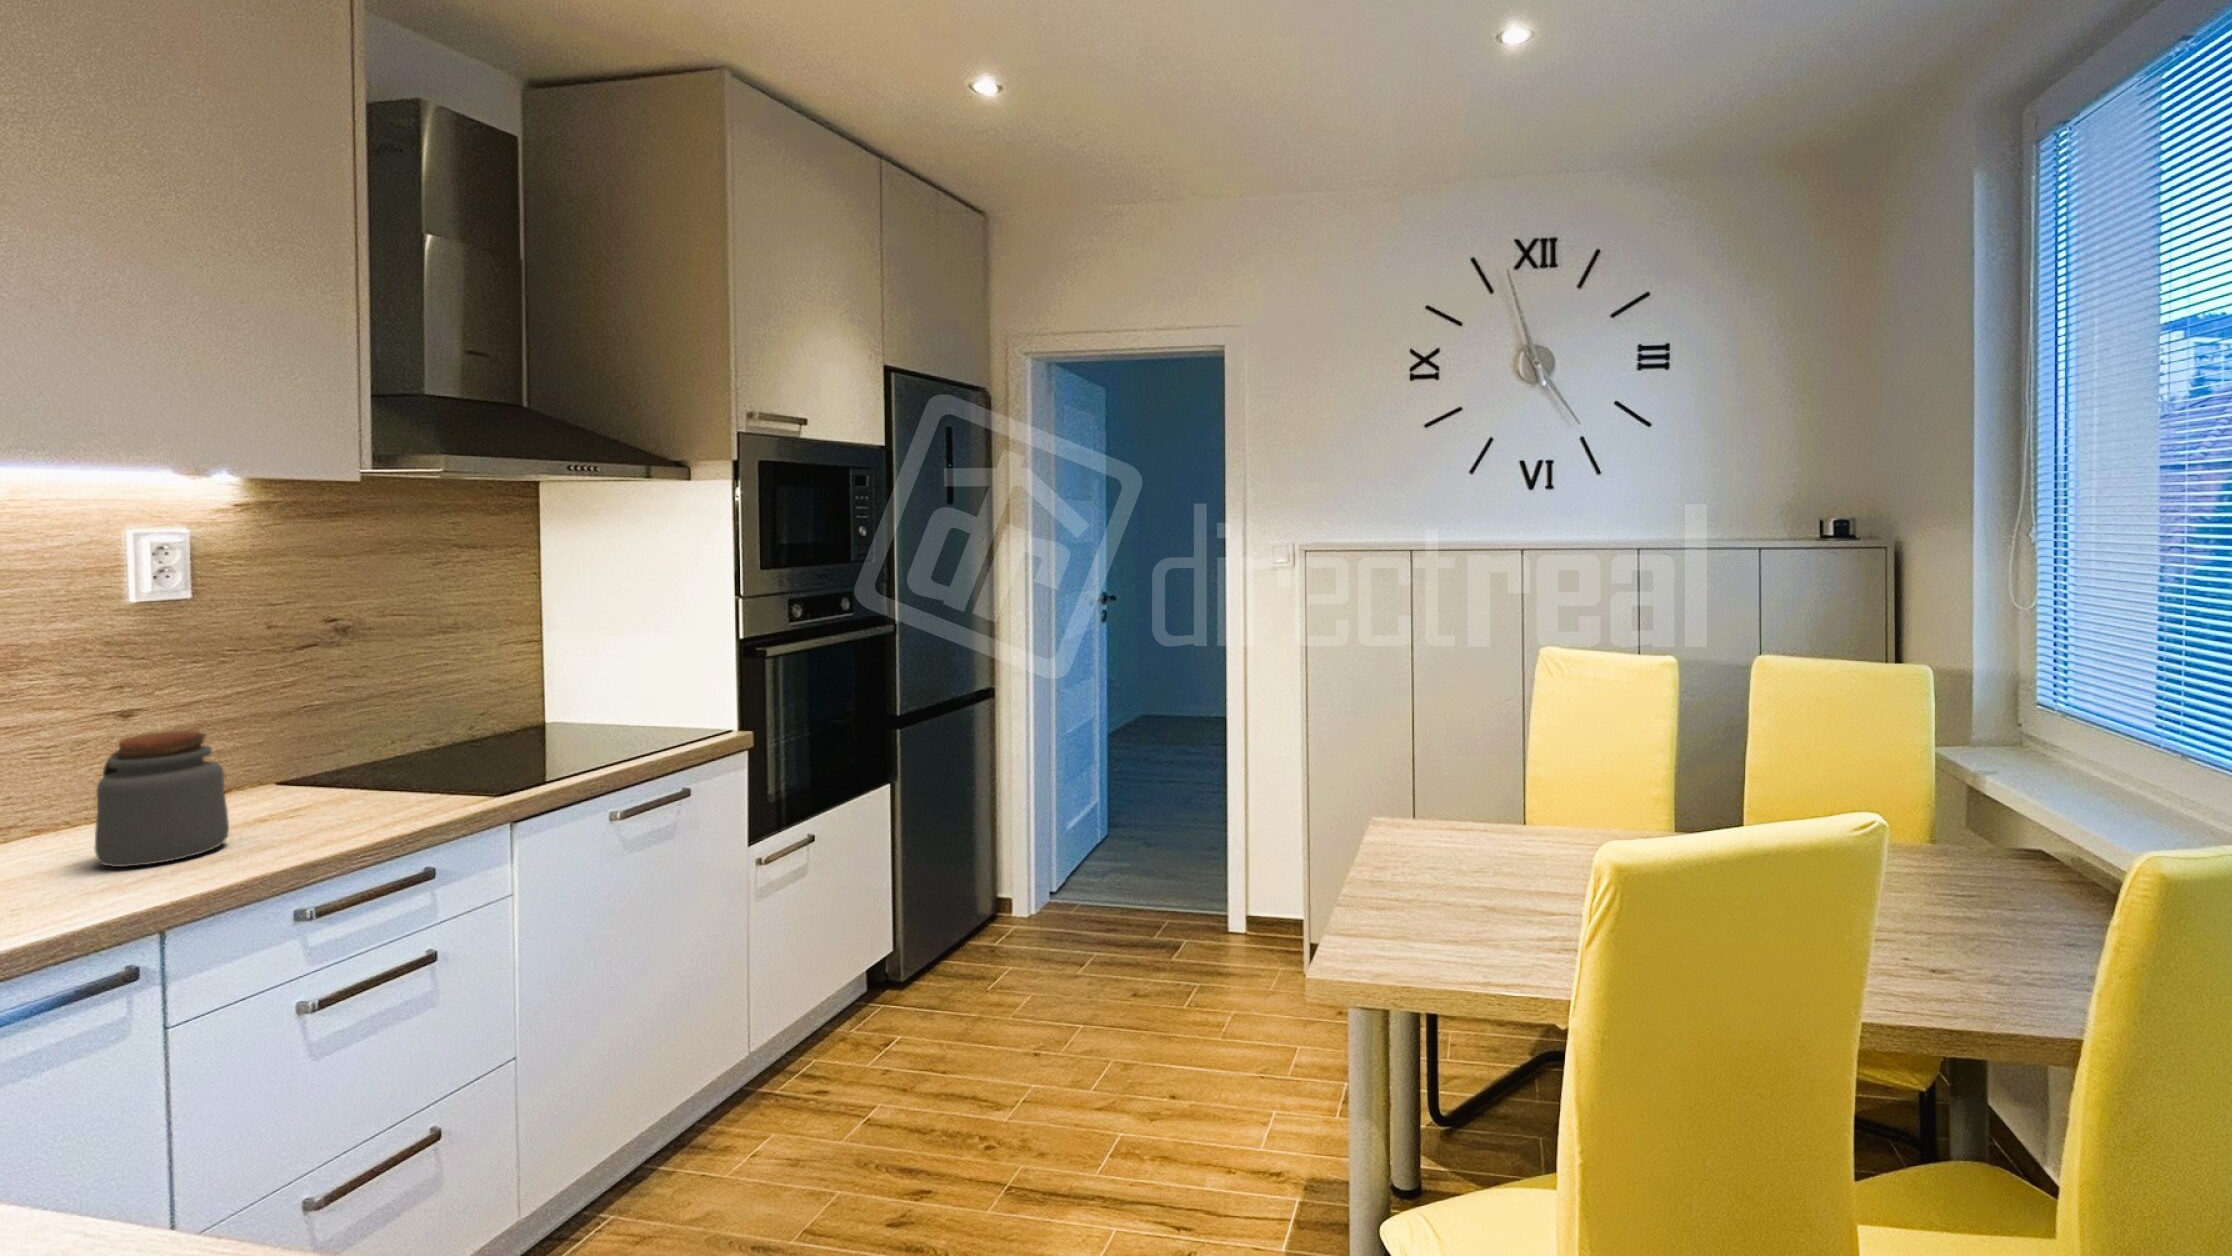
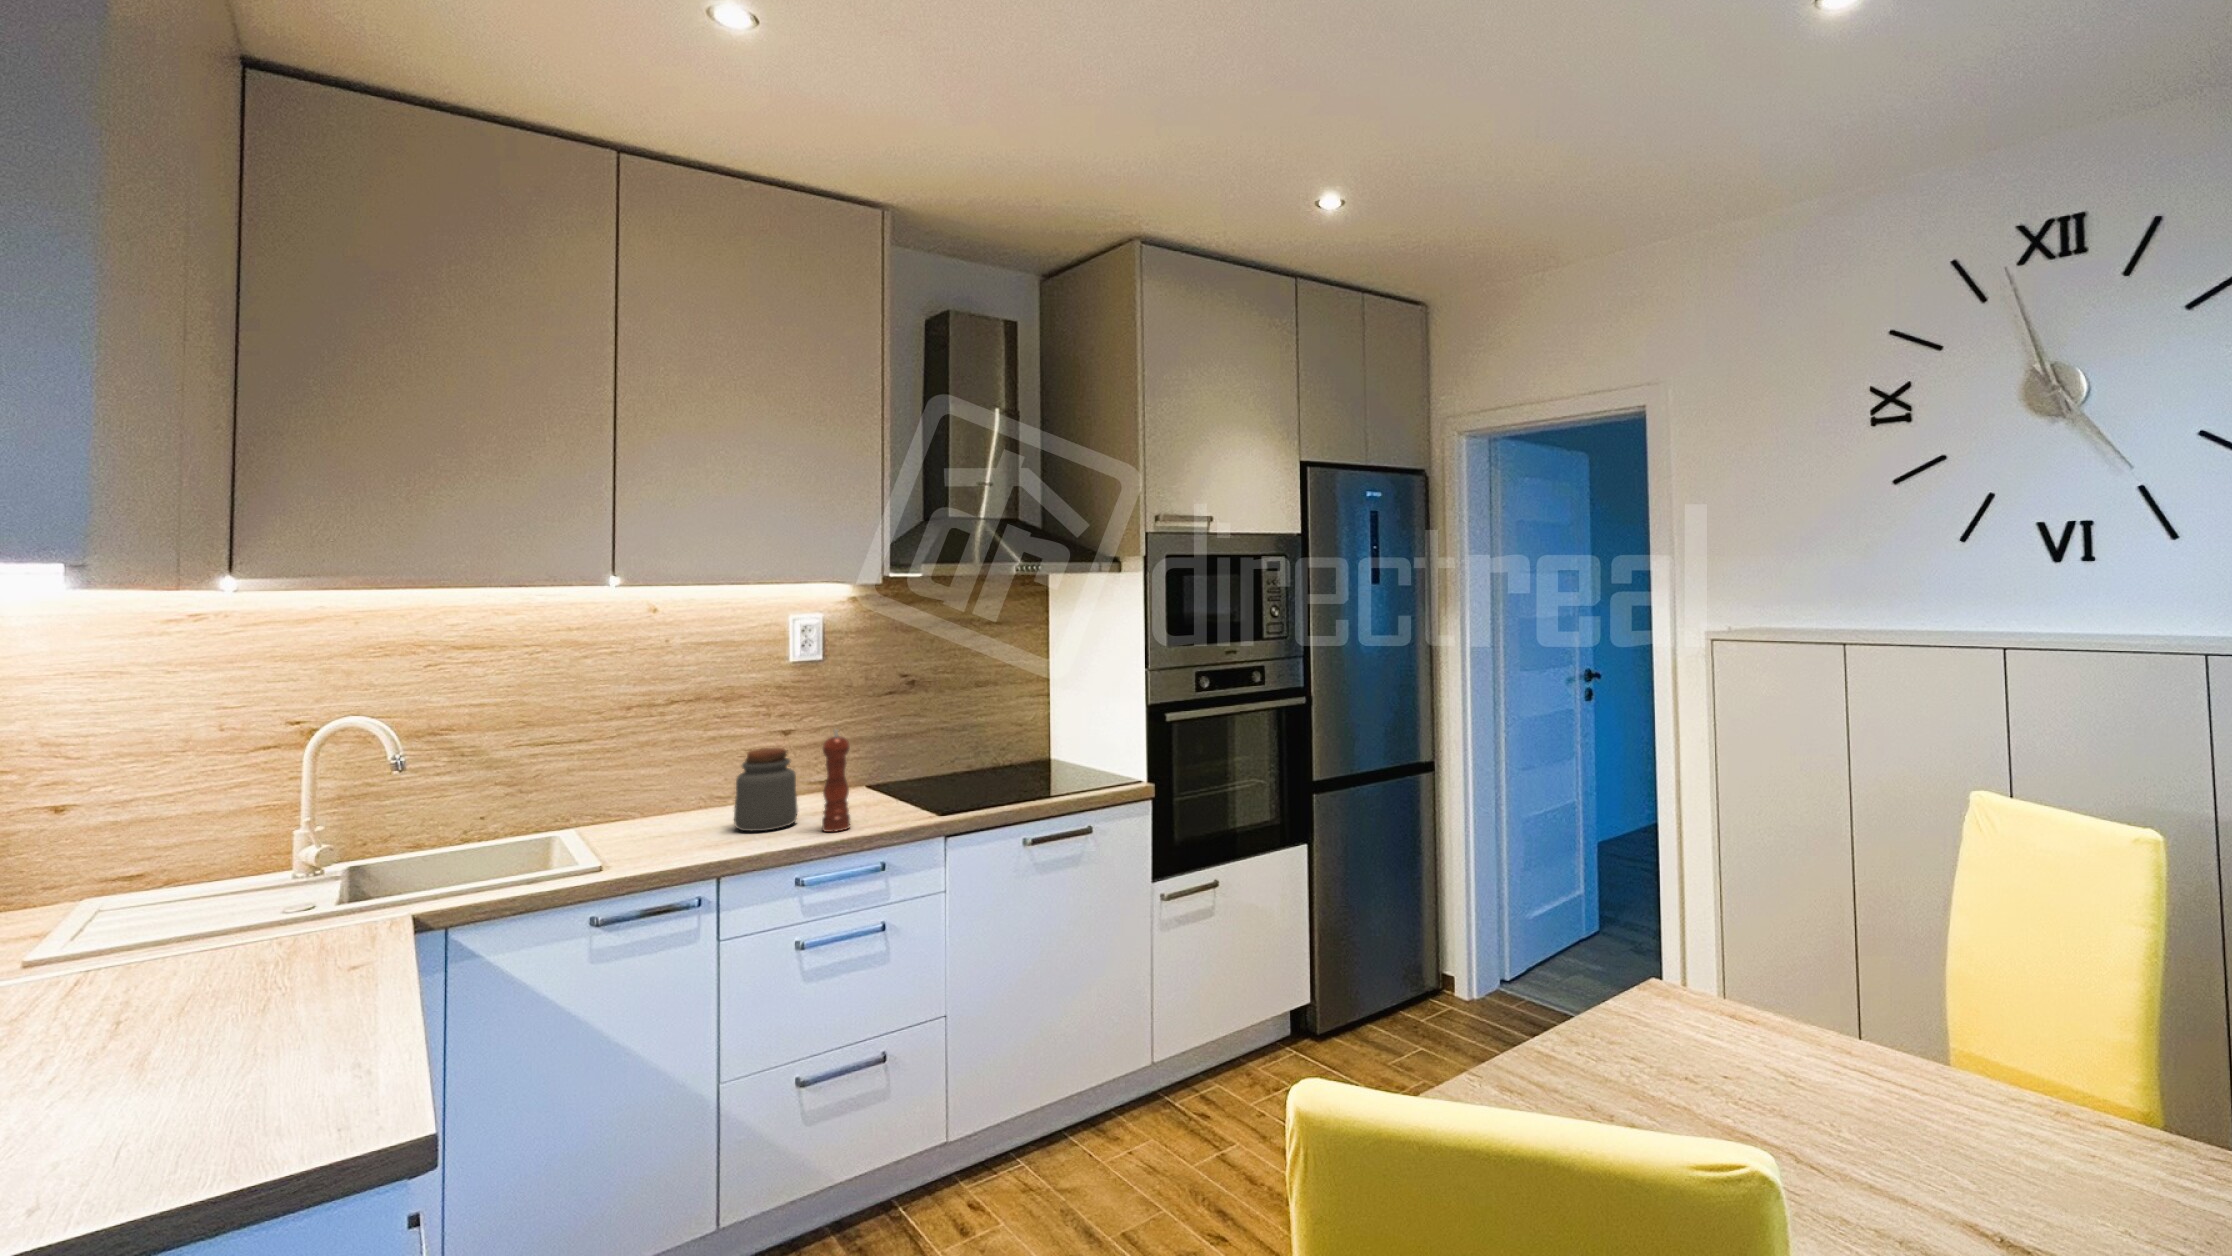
pepper mill: none [298,691,354,843] -> present [822,729,850,832]

